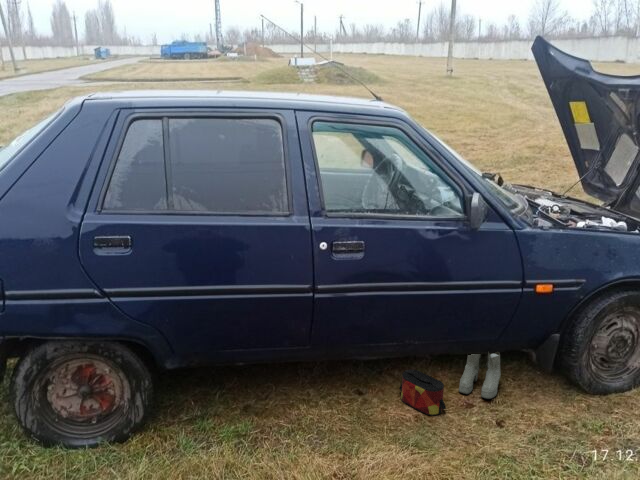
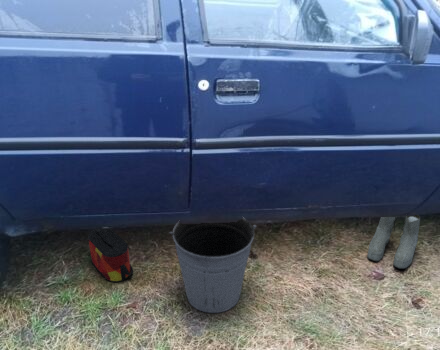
bucket: none [294,348,364,435] -> present [170,217,256,313]
bag: present [399,370,446,416] -> present [88,229,133,282]

